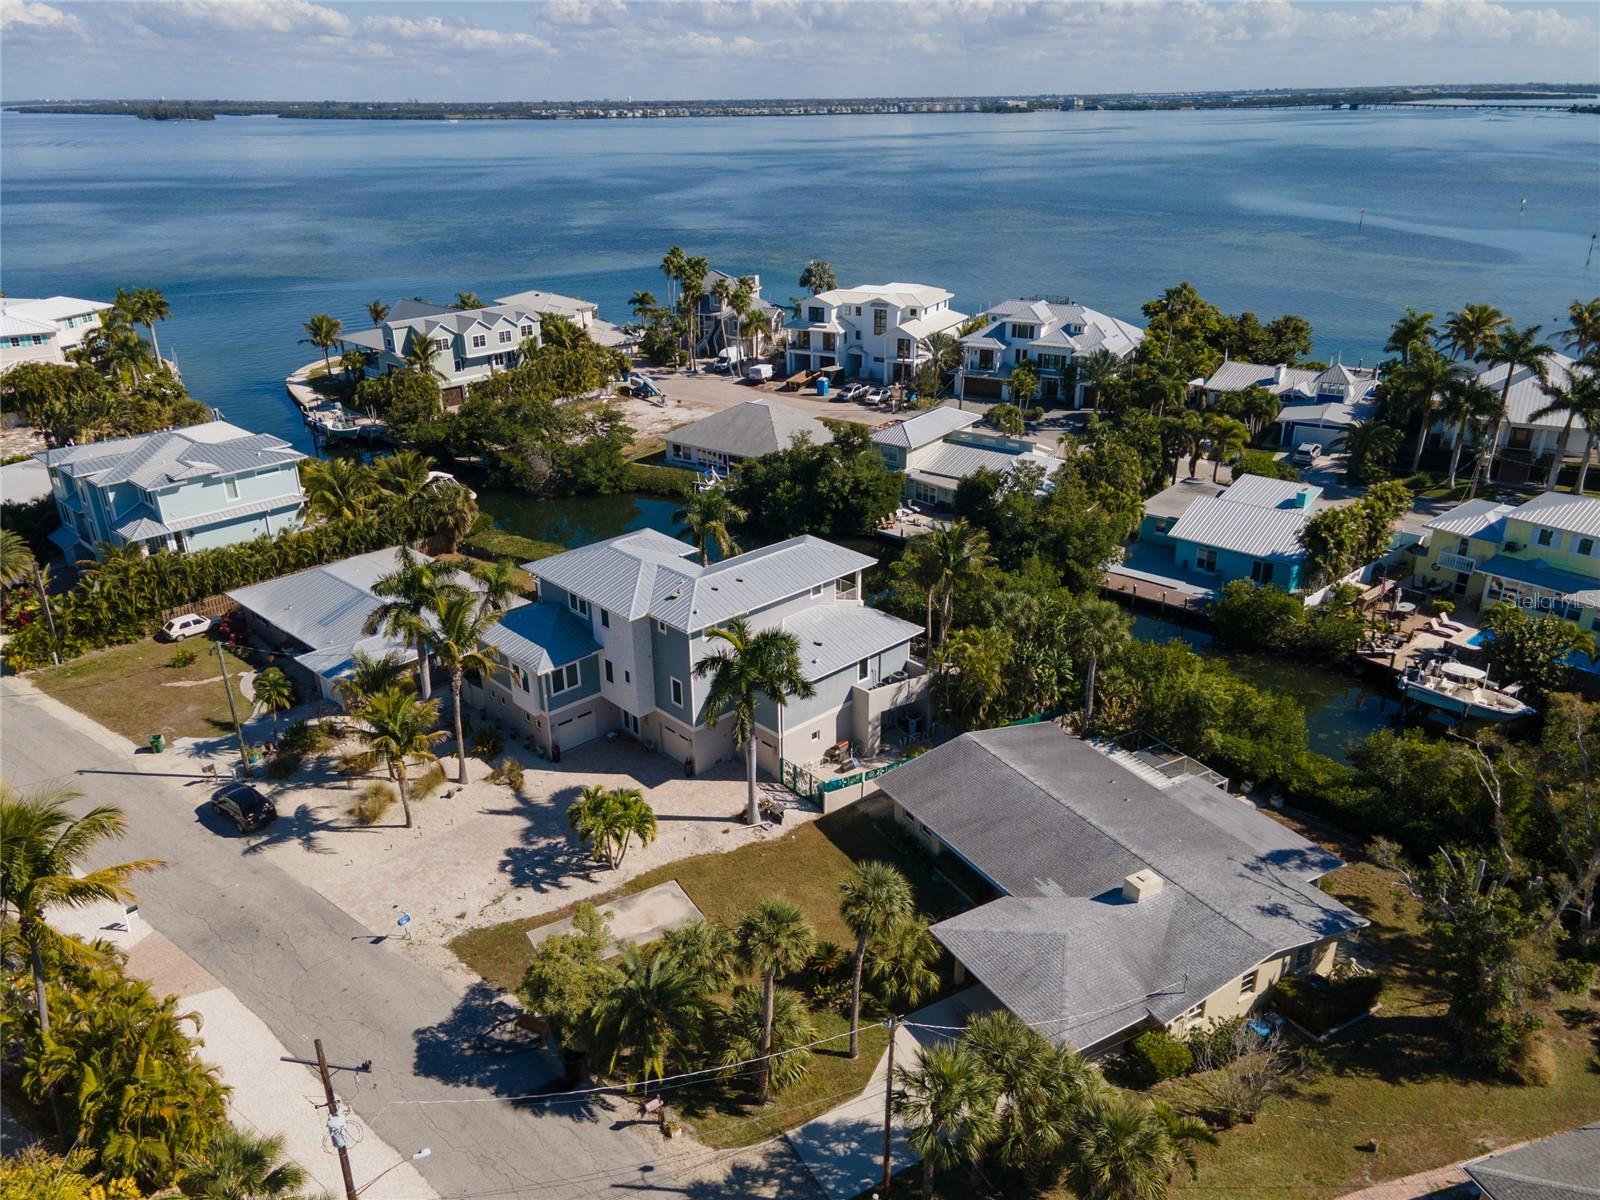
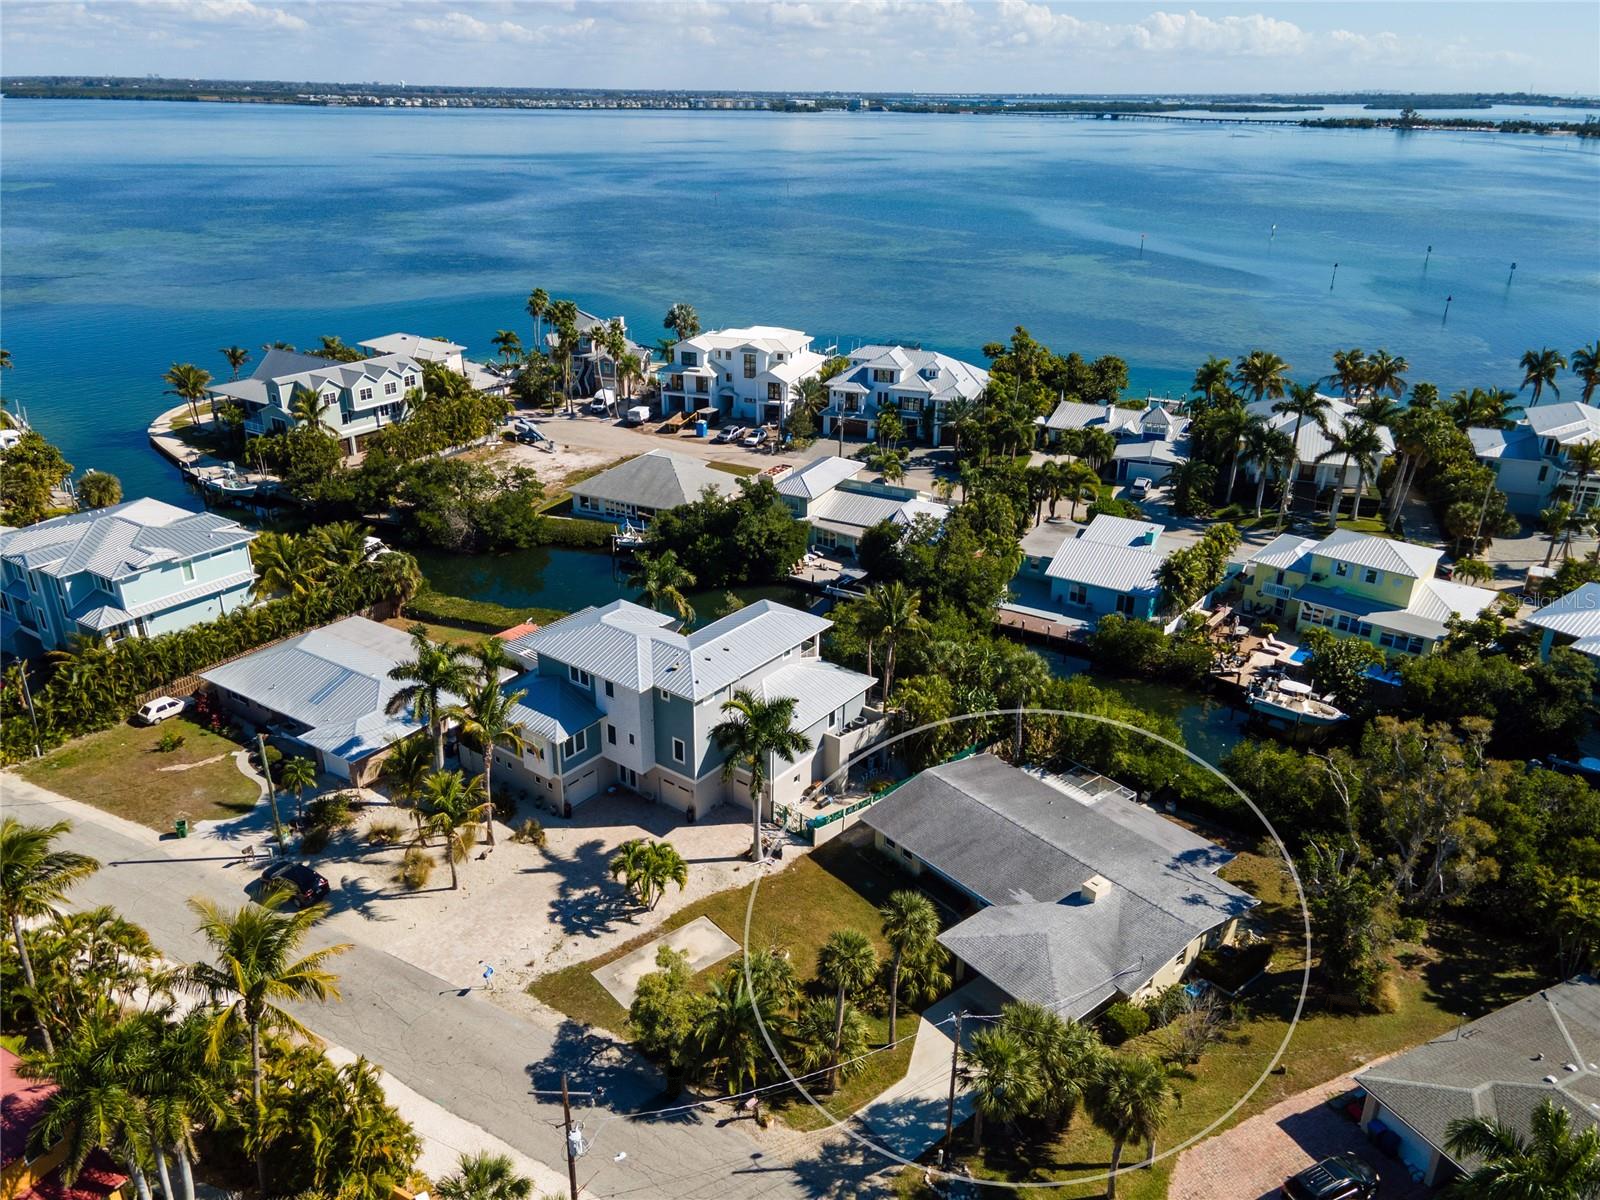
bench: present [513,1015,551,1047] -> present [1325,994,1360,1017]

